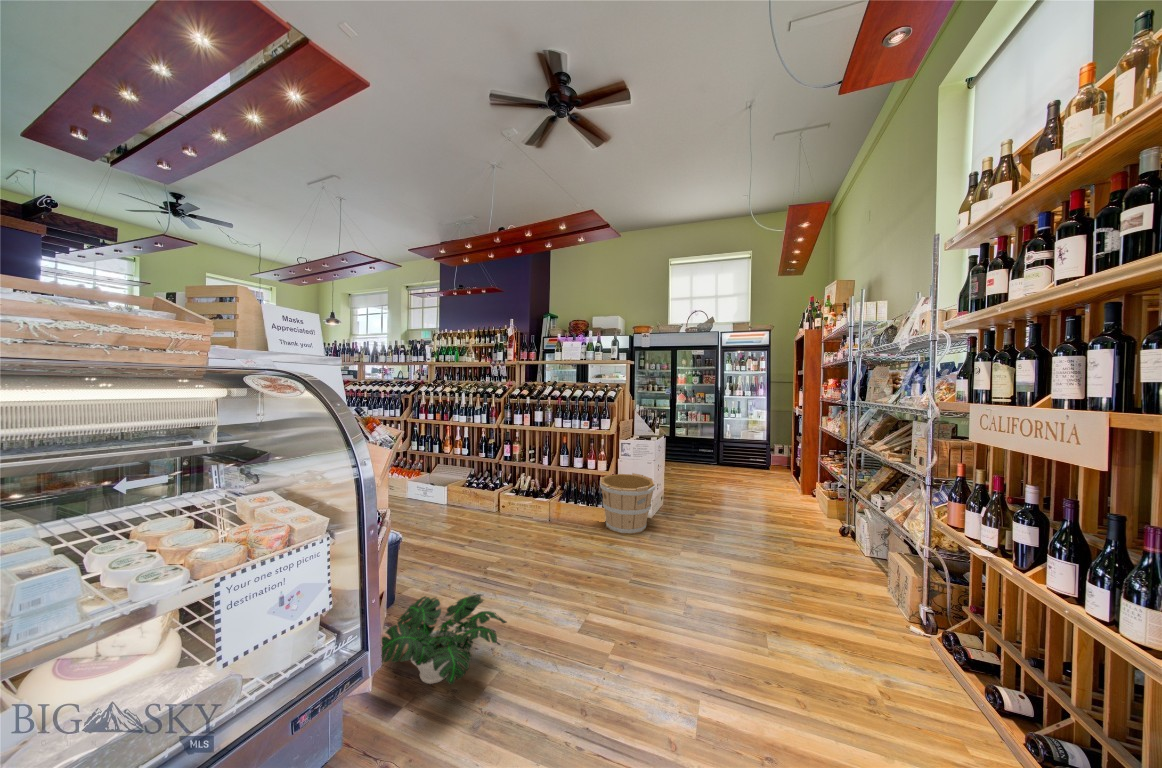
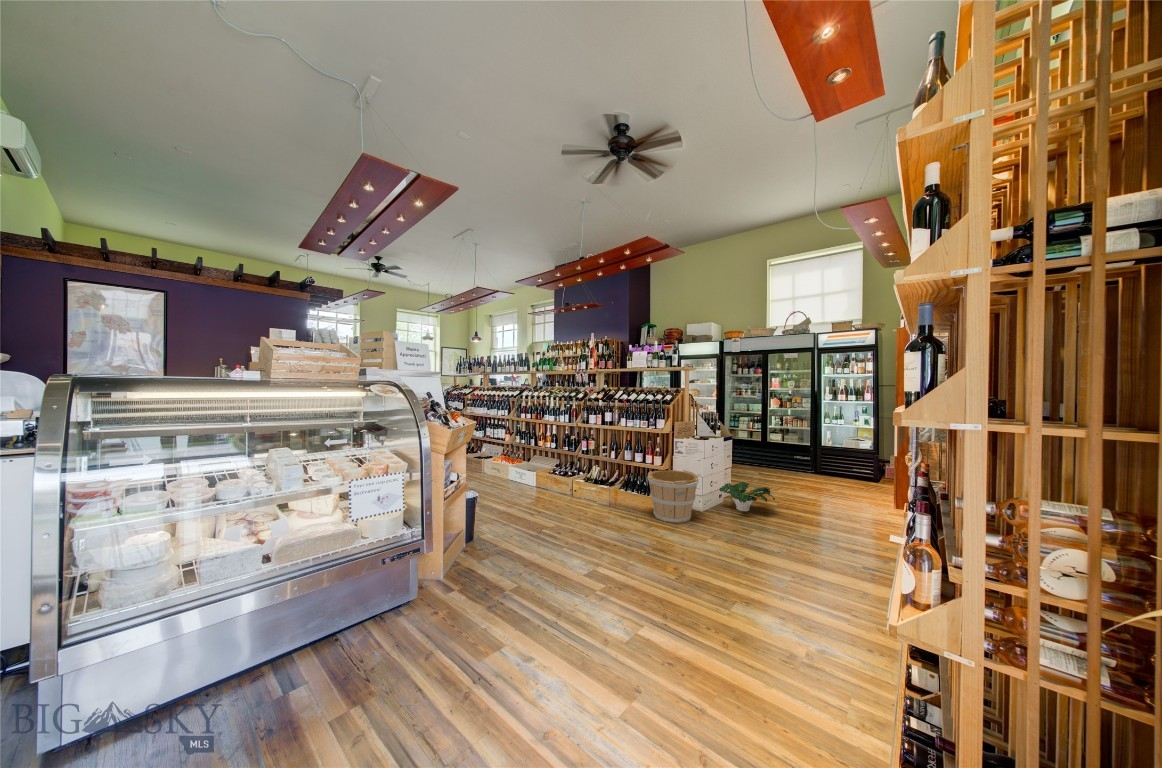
potted plant: present [381,594,507,684] -> present [719,482,775,511]

